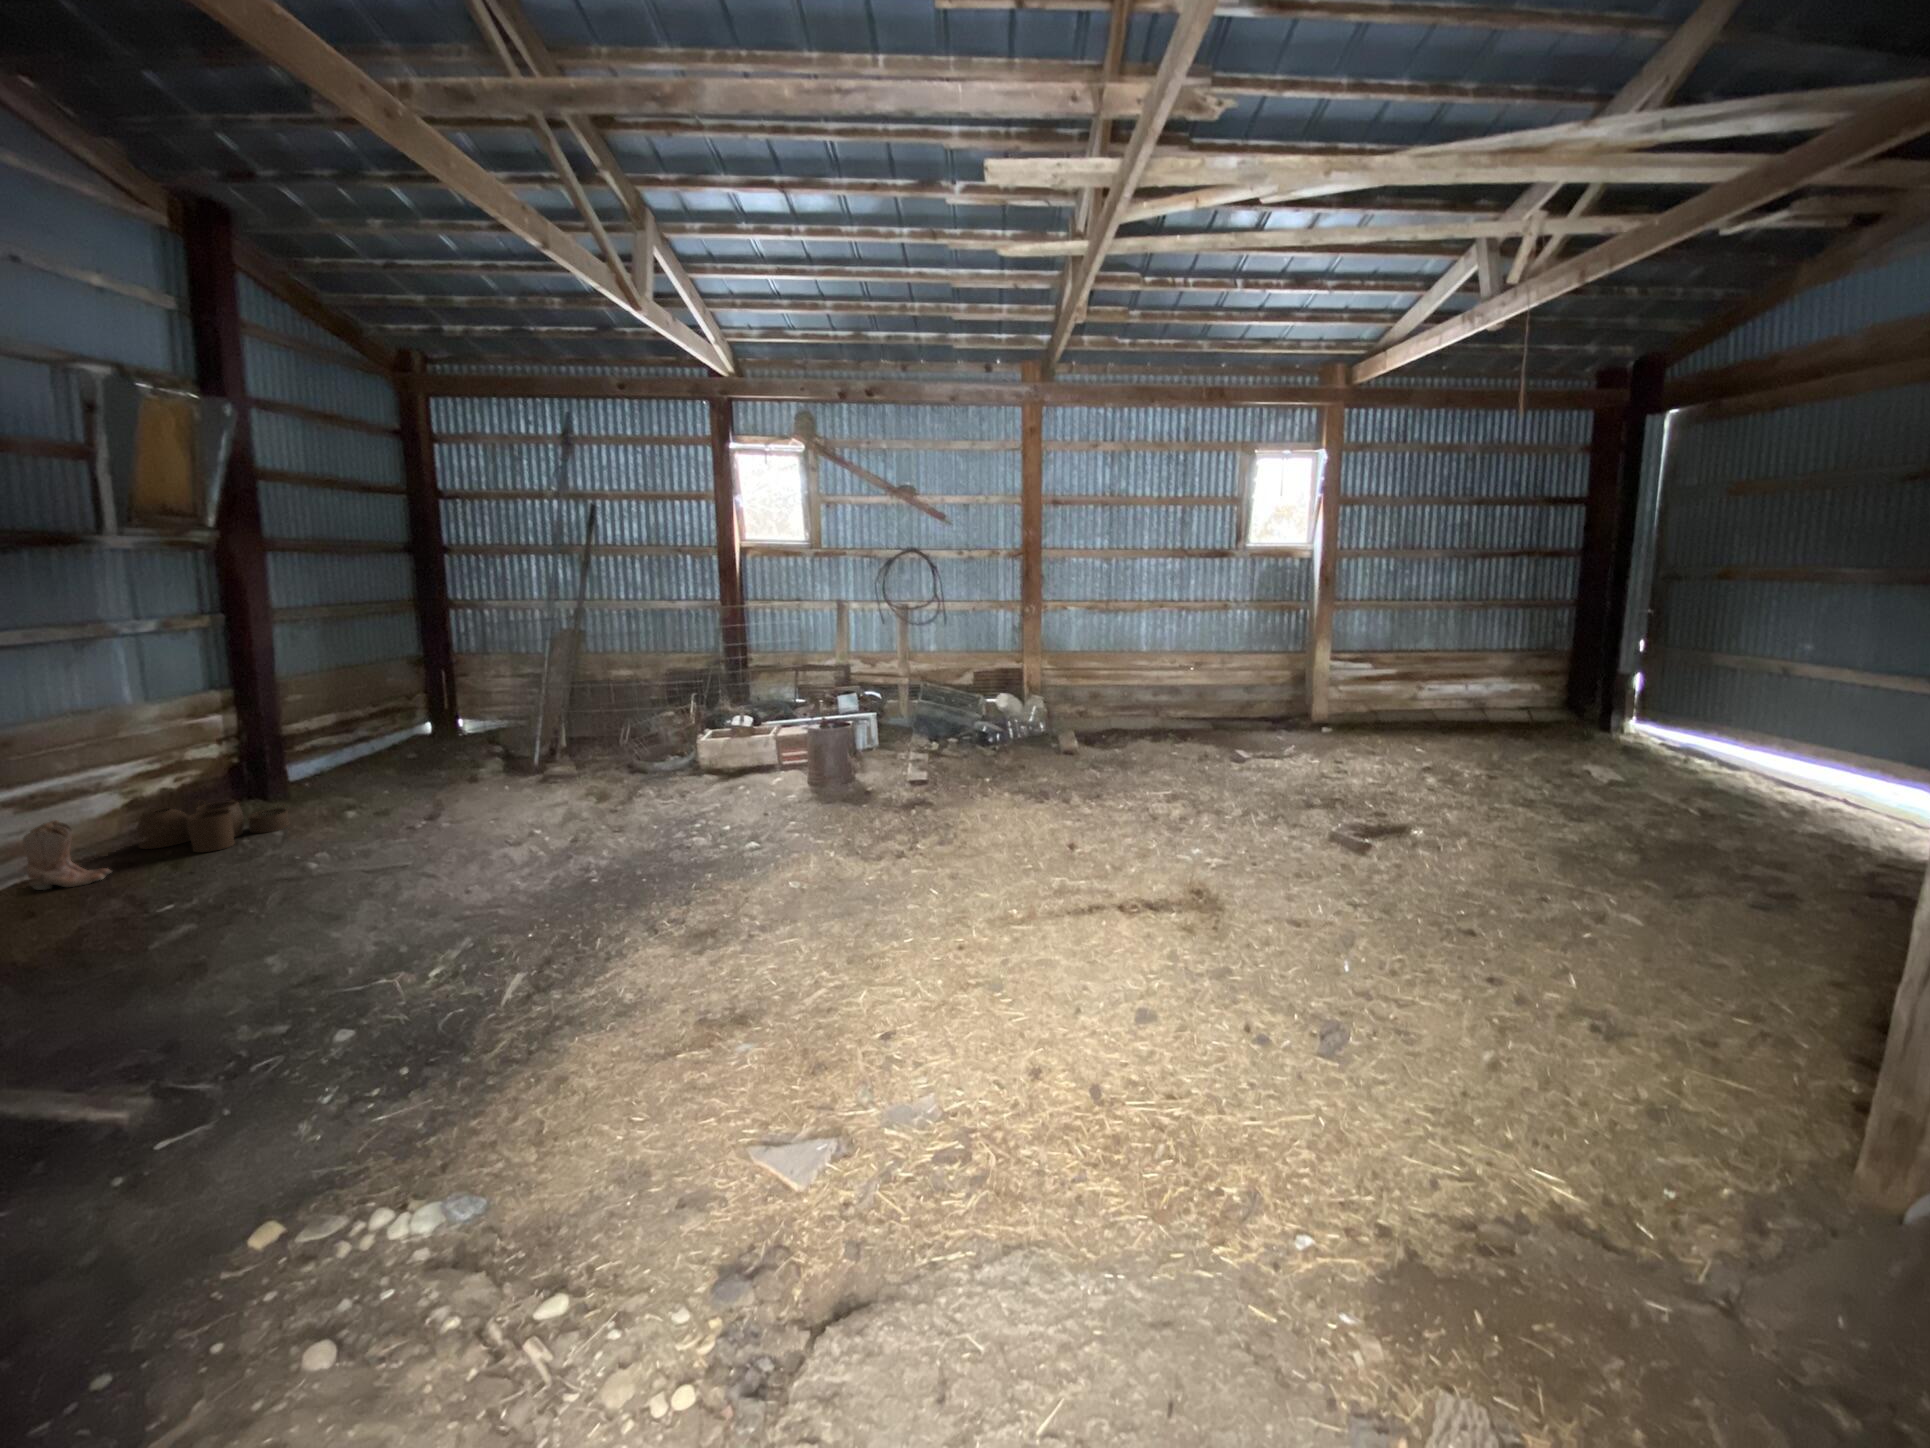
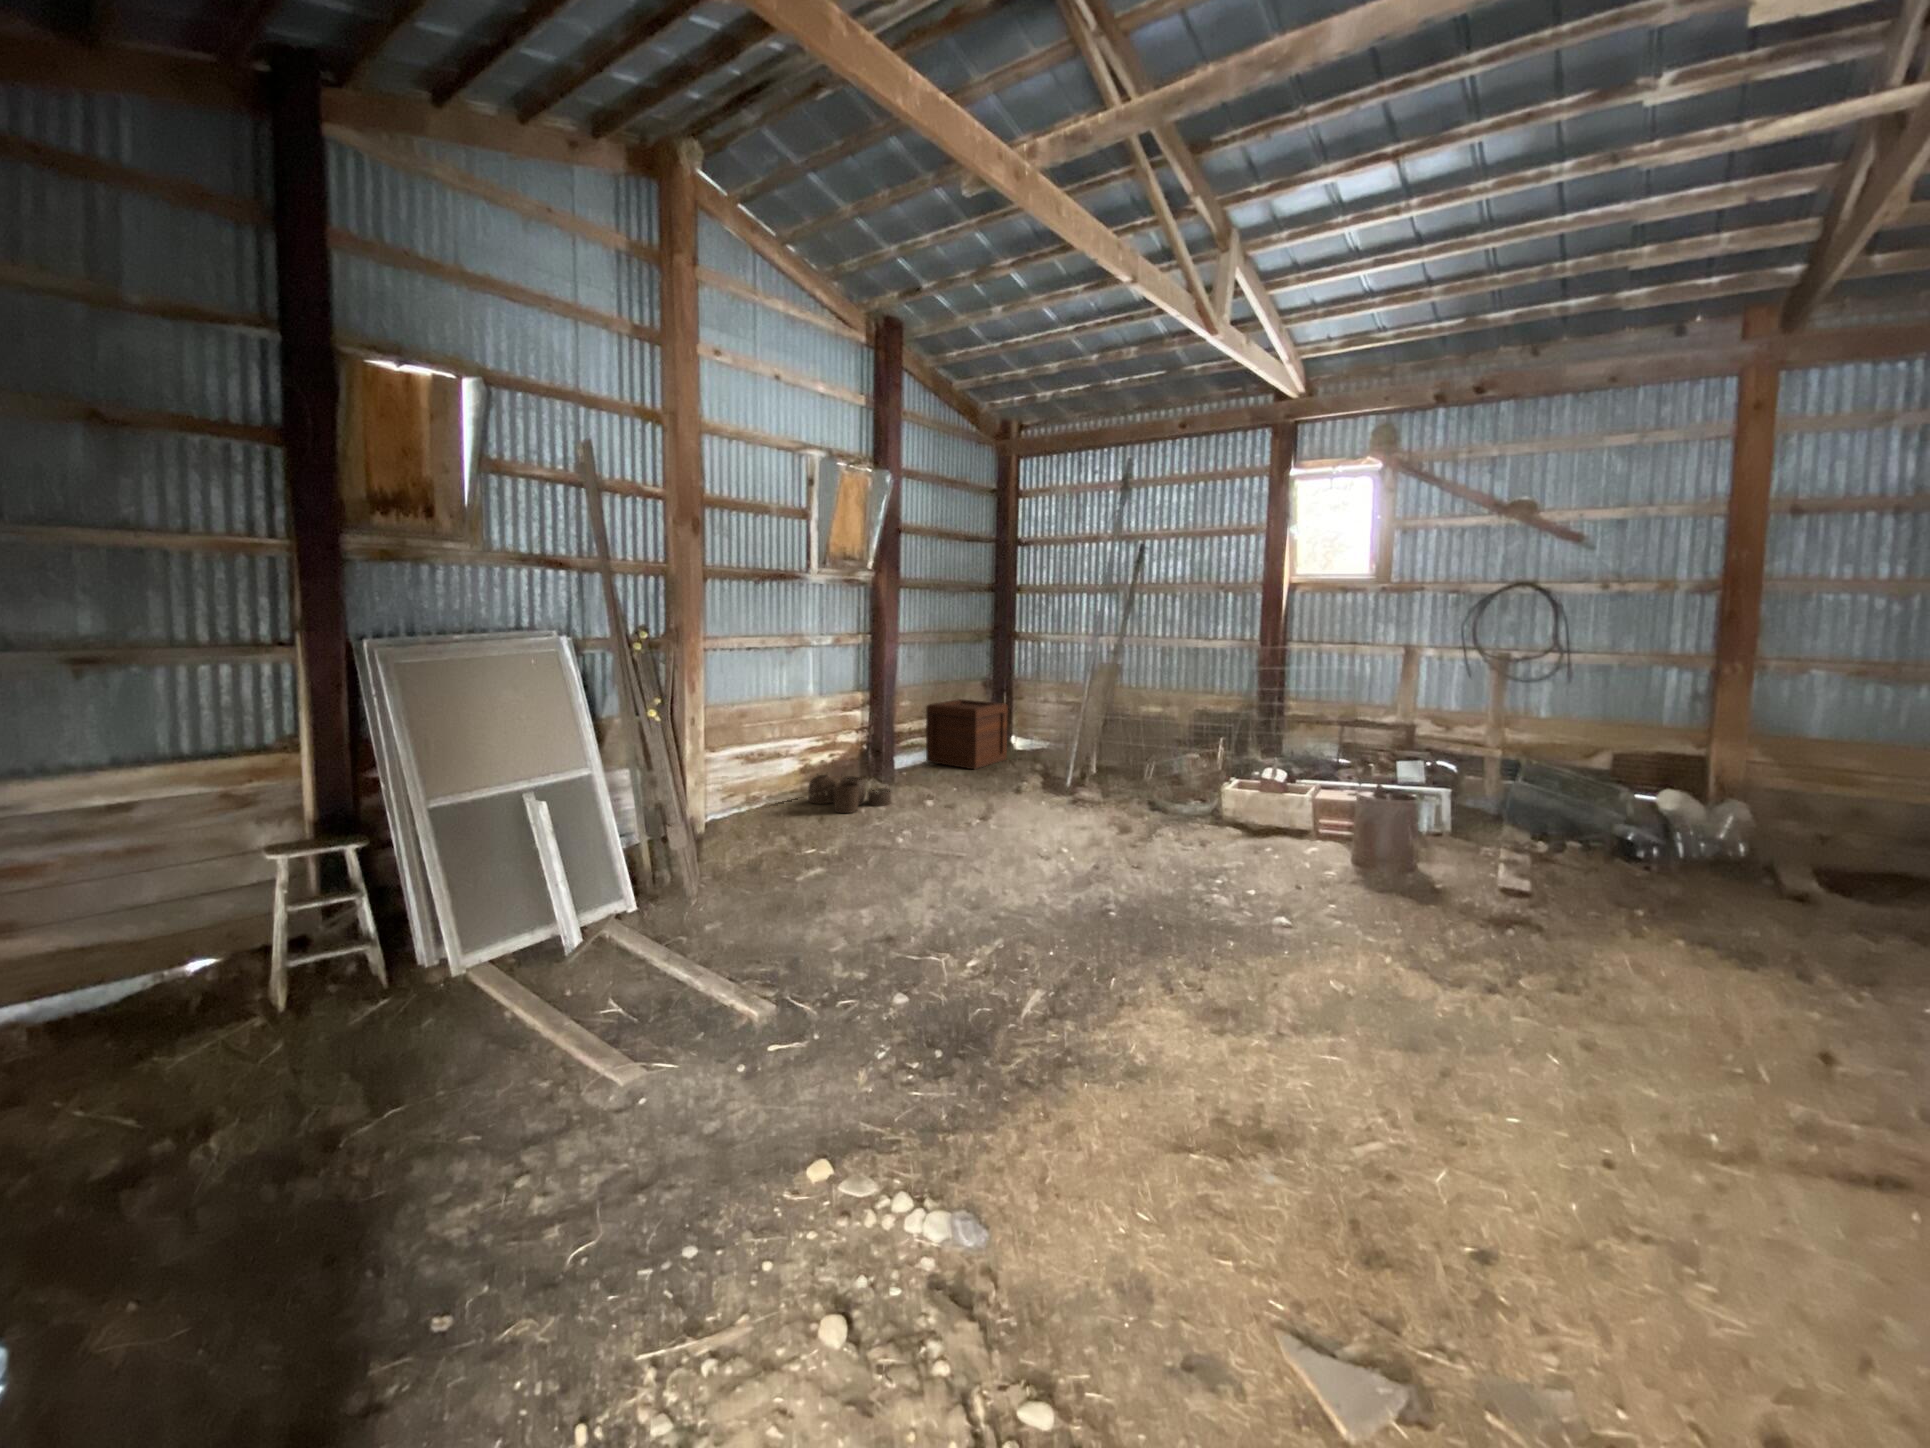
wooden crate: none [327,684,454,766] -> present [926,699,1008,769]
boots: present [23,820,112,890] -> none [753,771,792,821]

